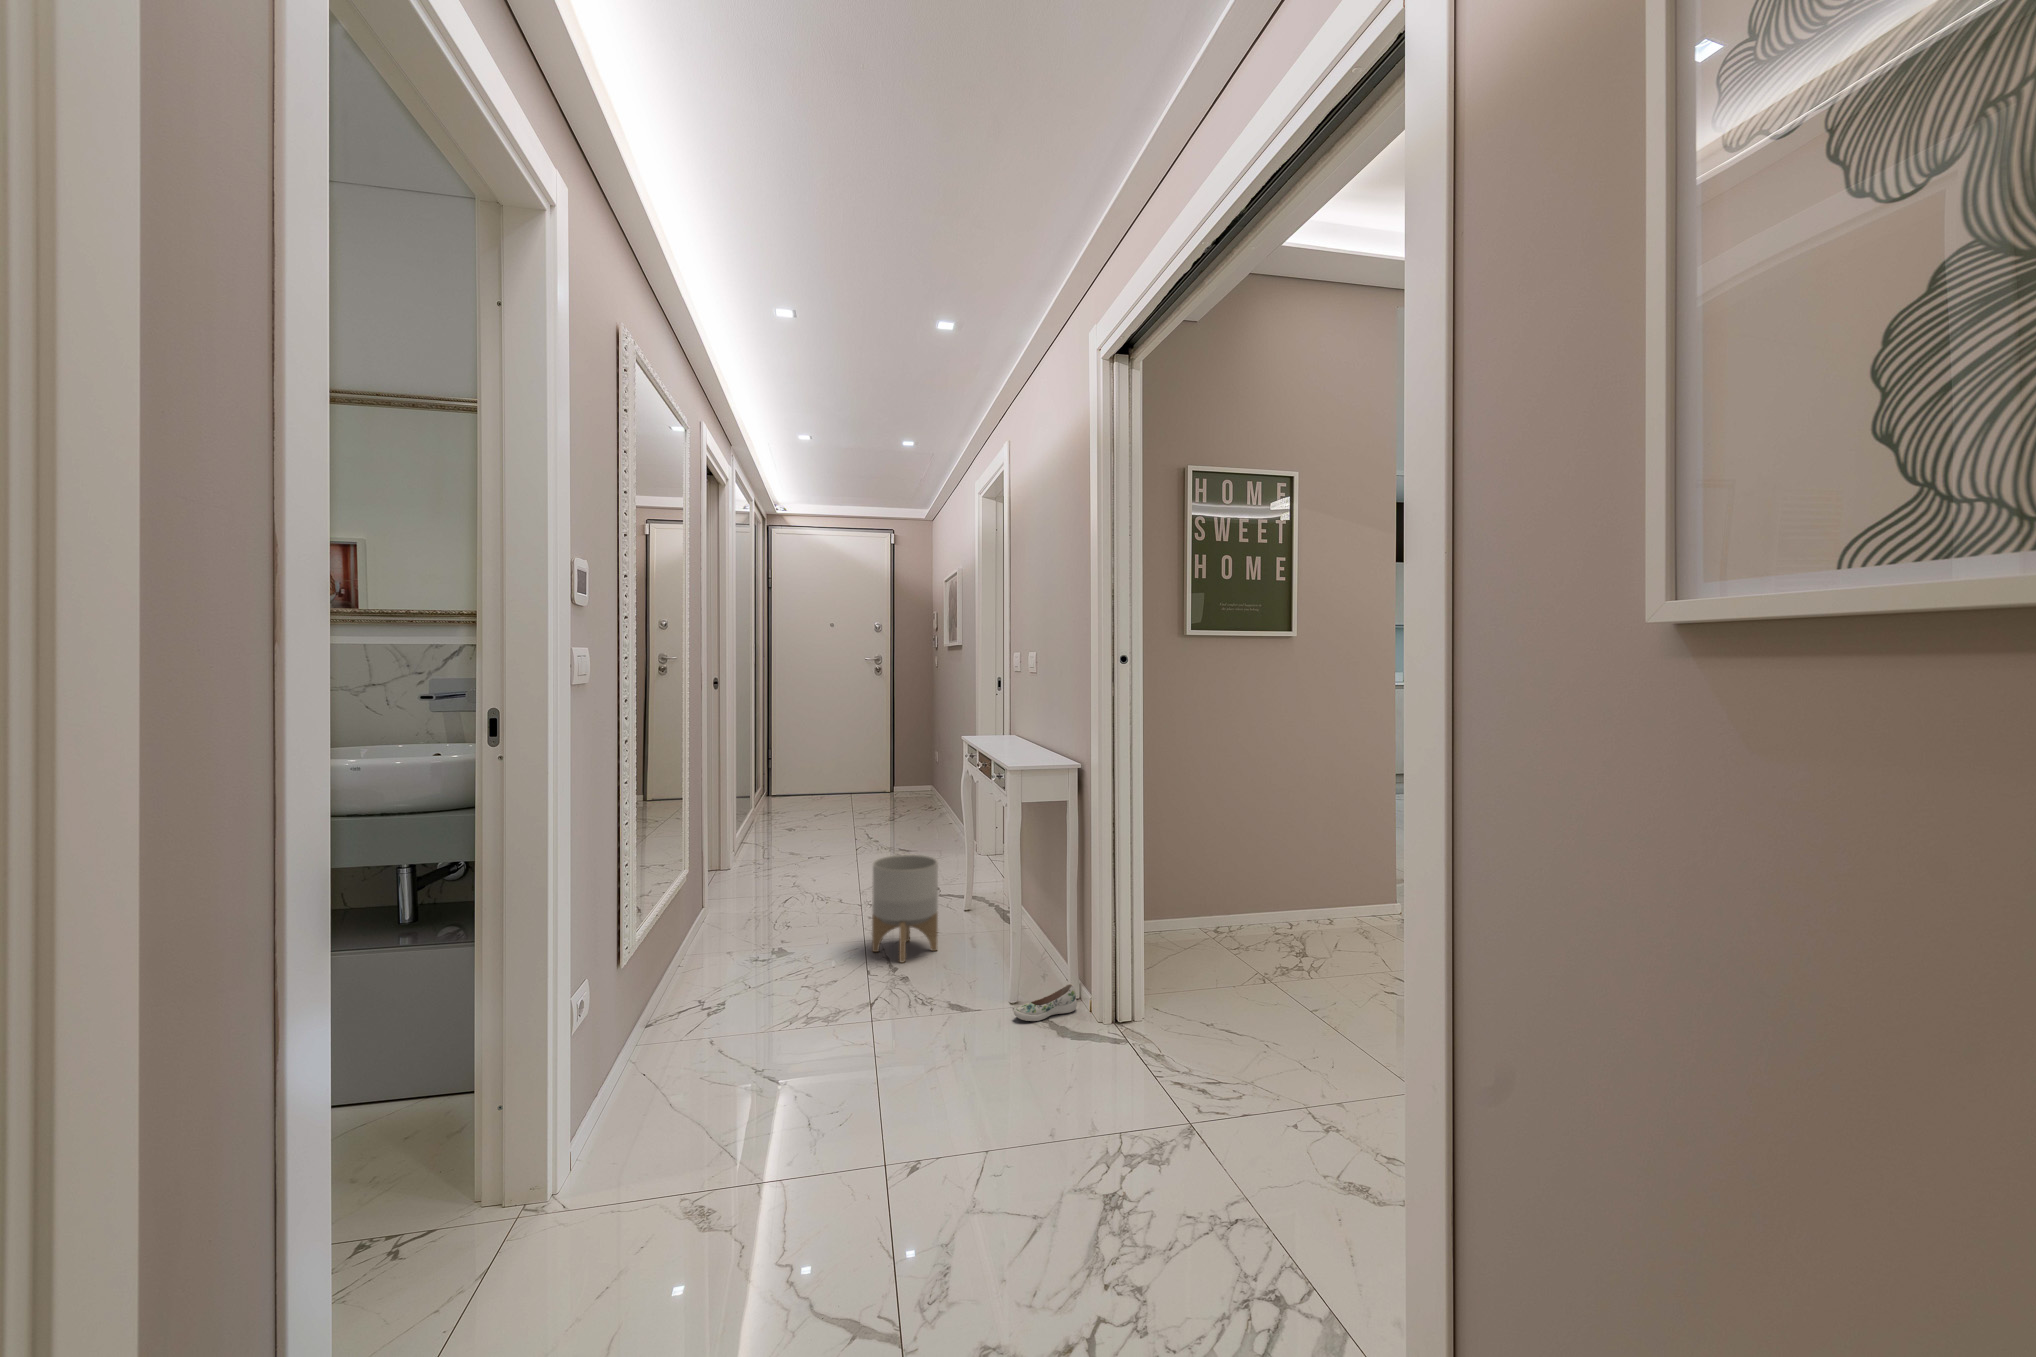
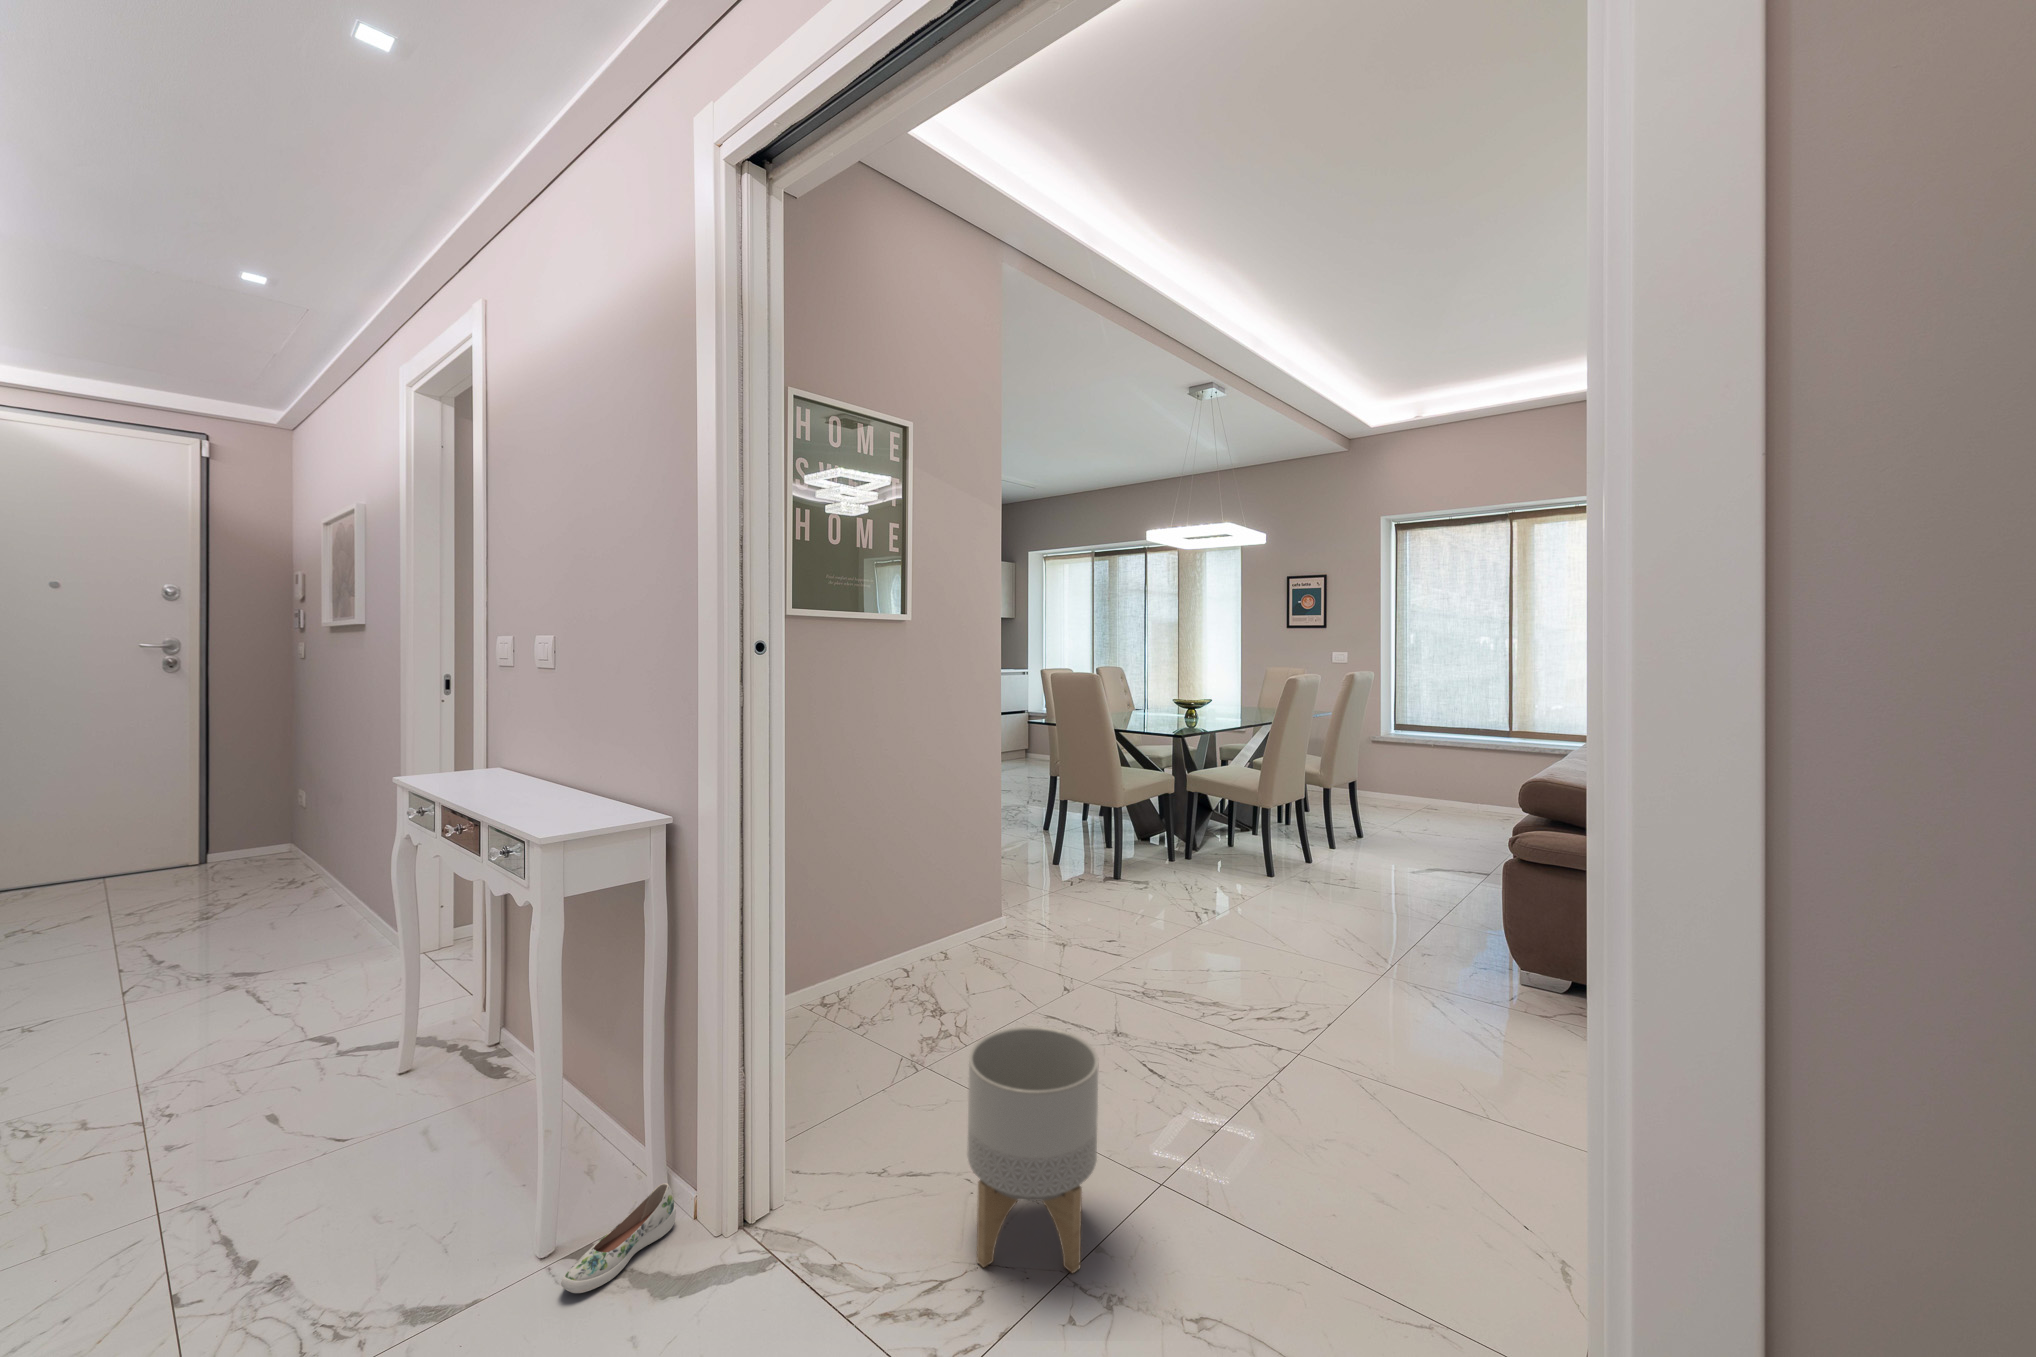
planter: present [872,854,938,963] -> present [967,1026,1099,1273]

